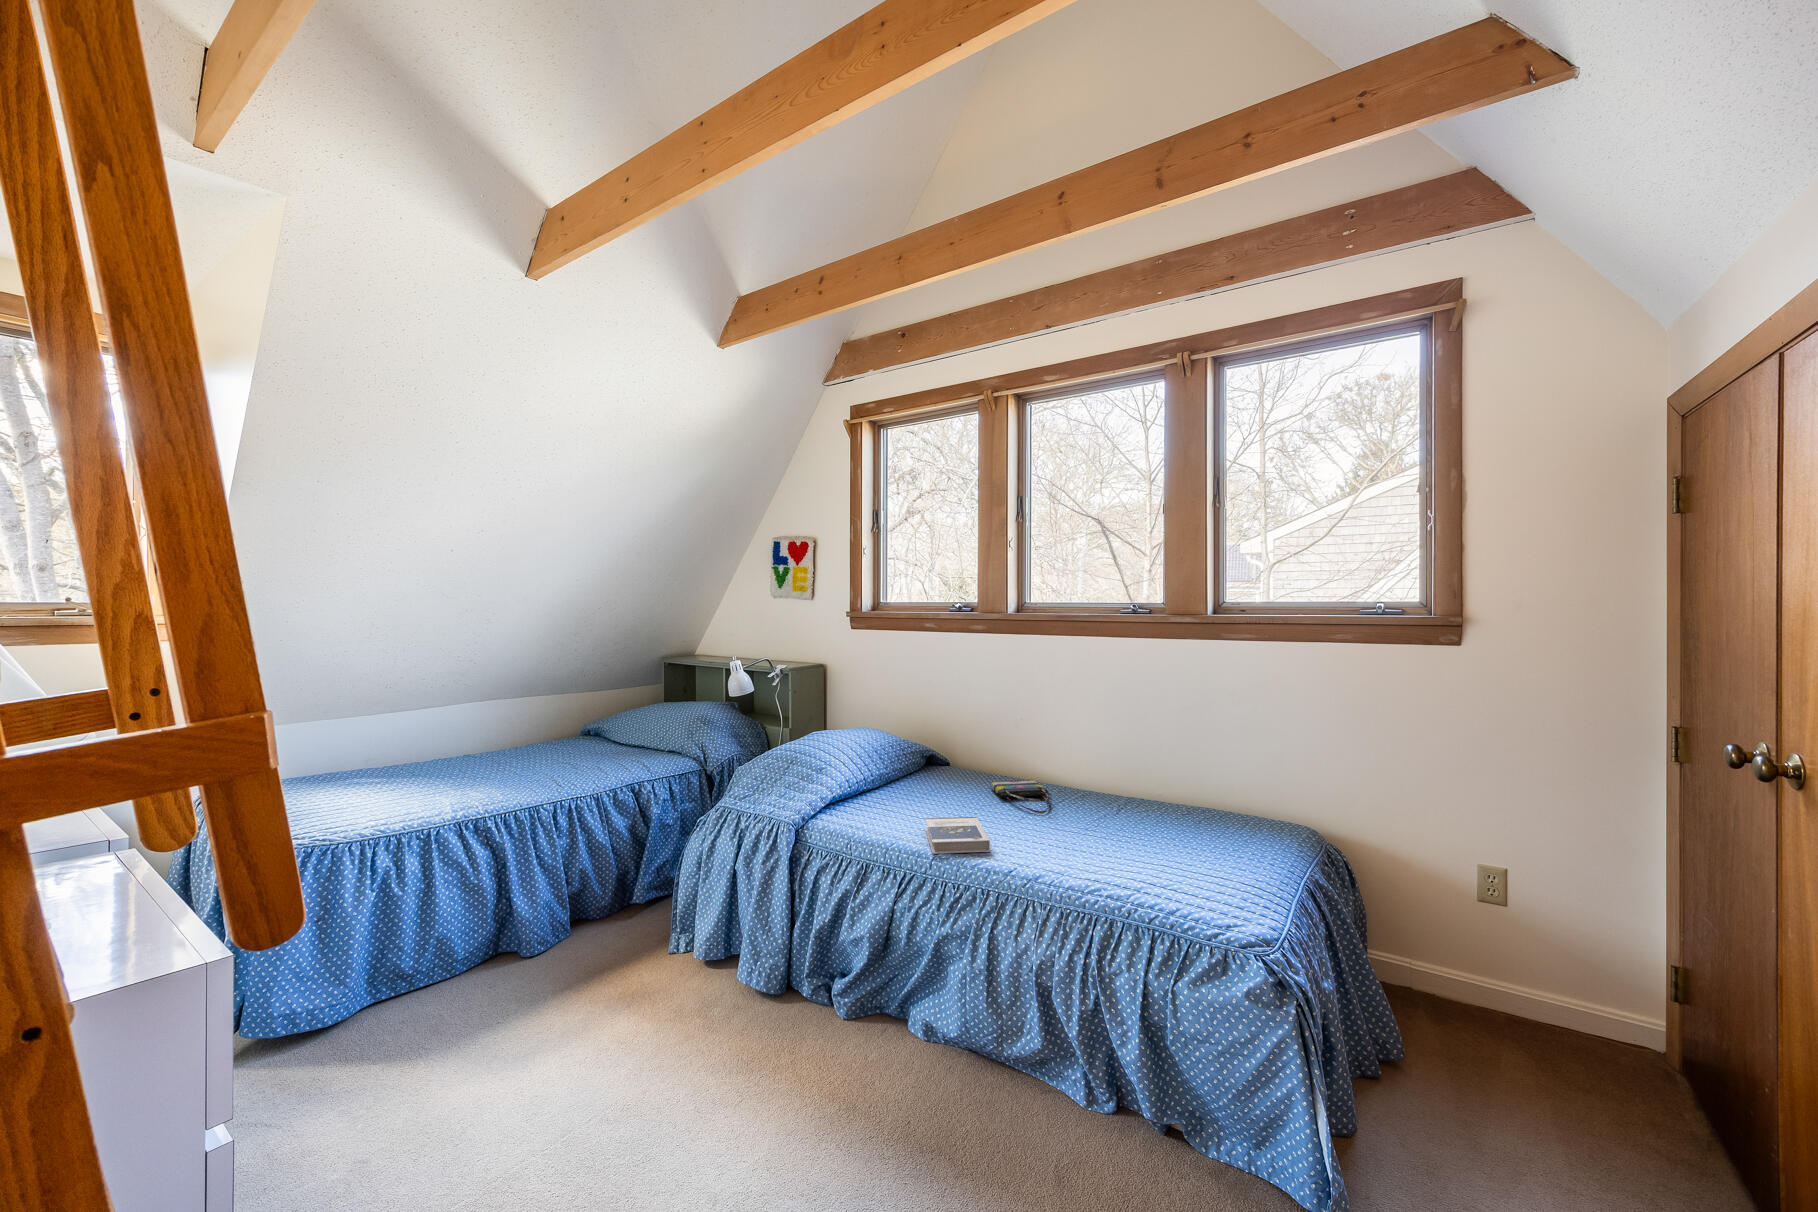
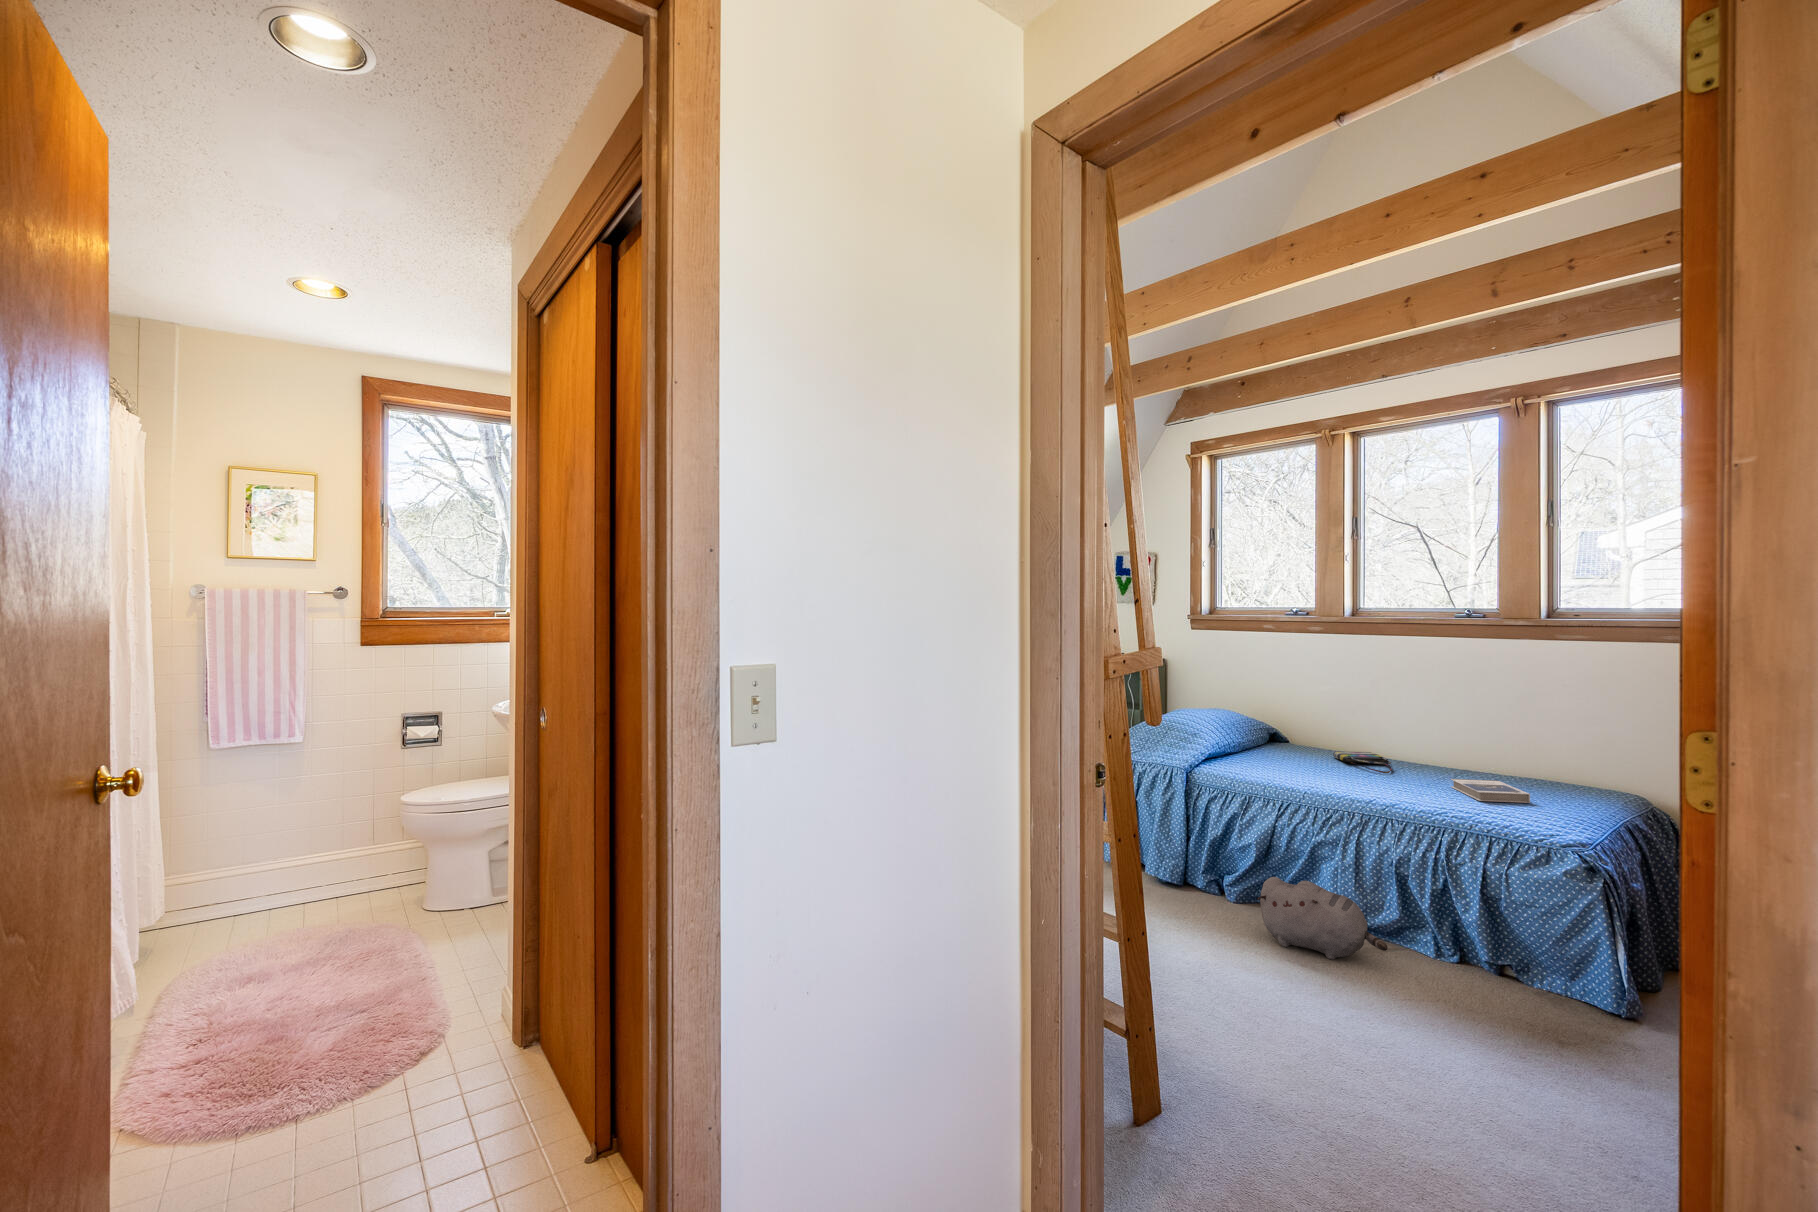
hardback book: present [925,817,990,853] -> present [1451,779,1530,803]
plush toy: none [849,1002,1017,1138] -> present [1258,877,1387,960]

